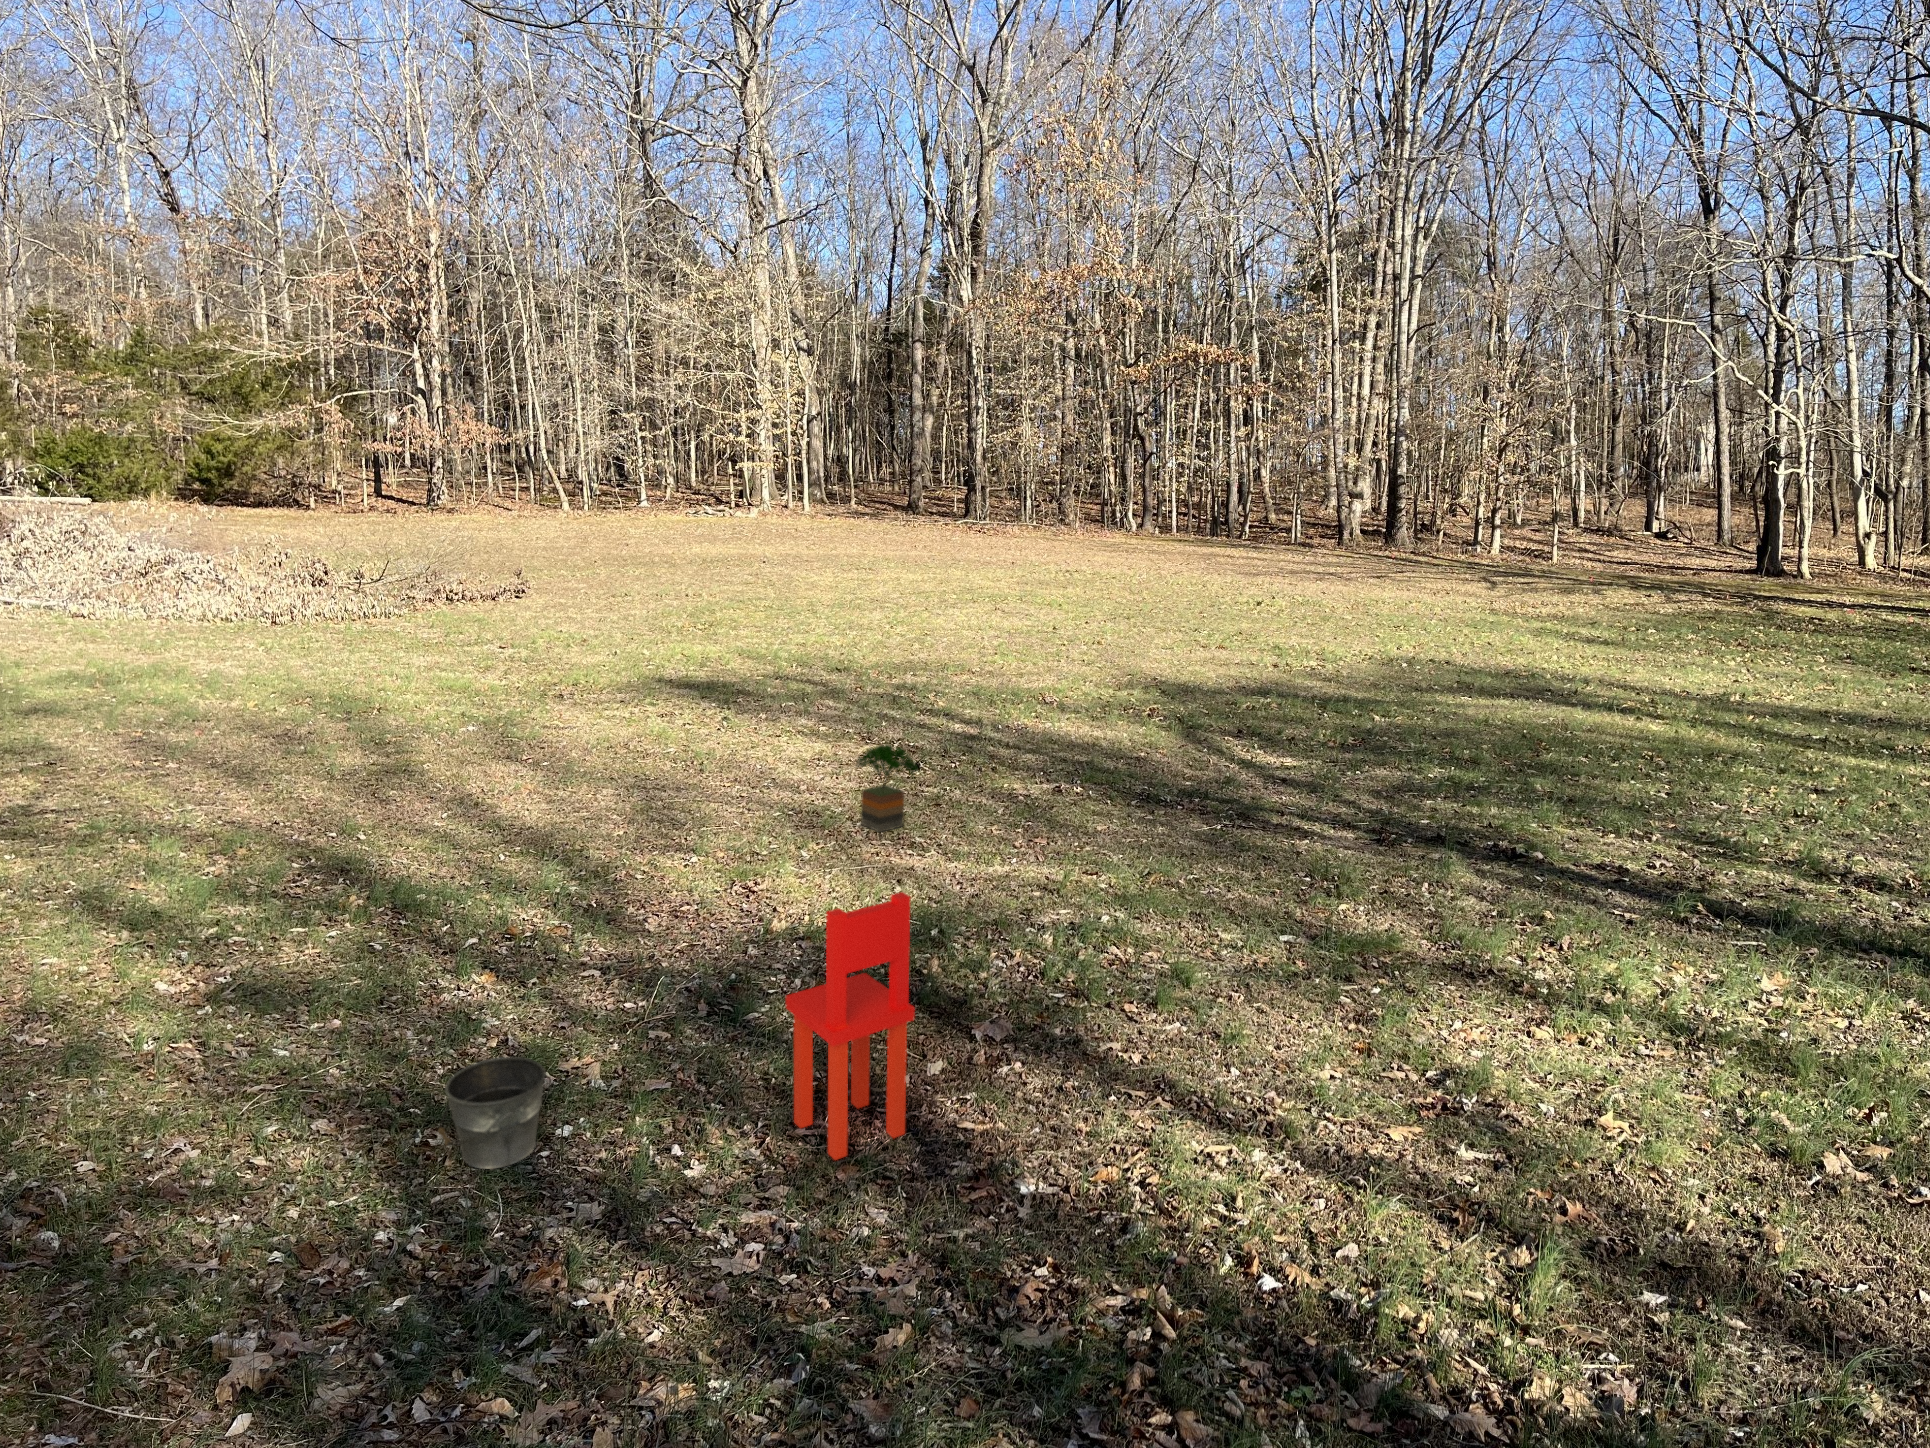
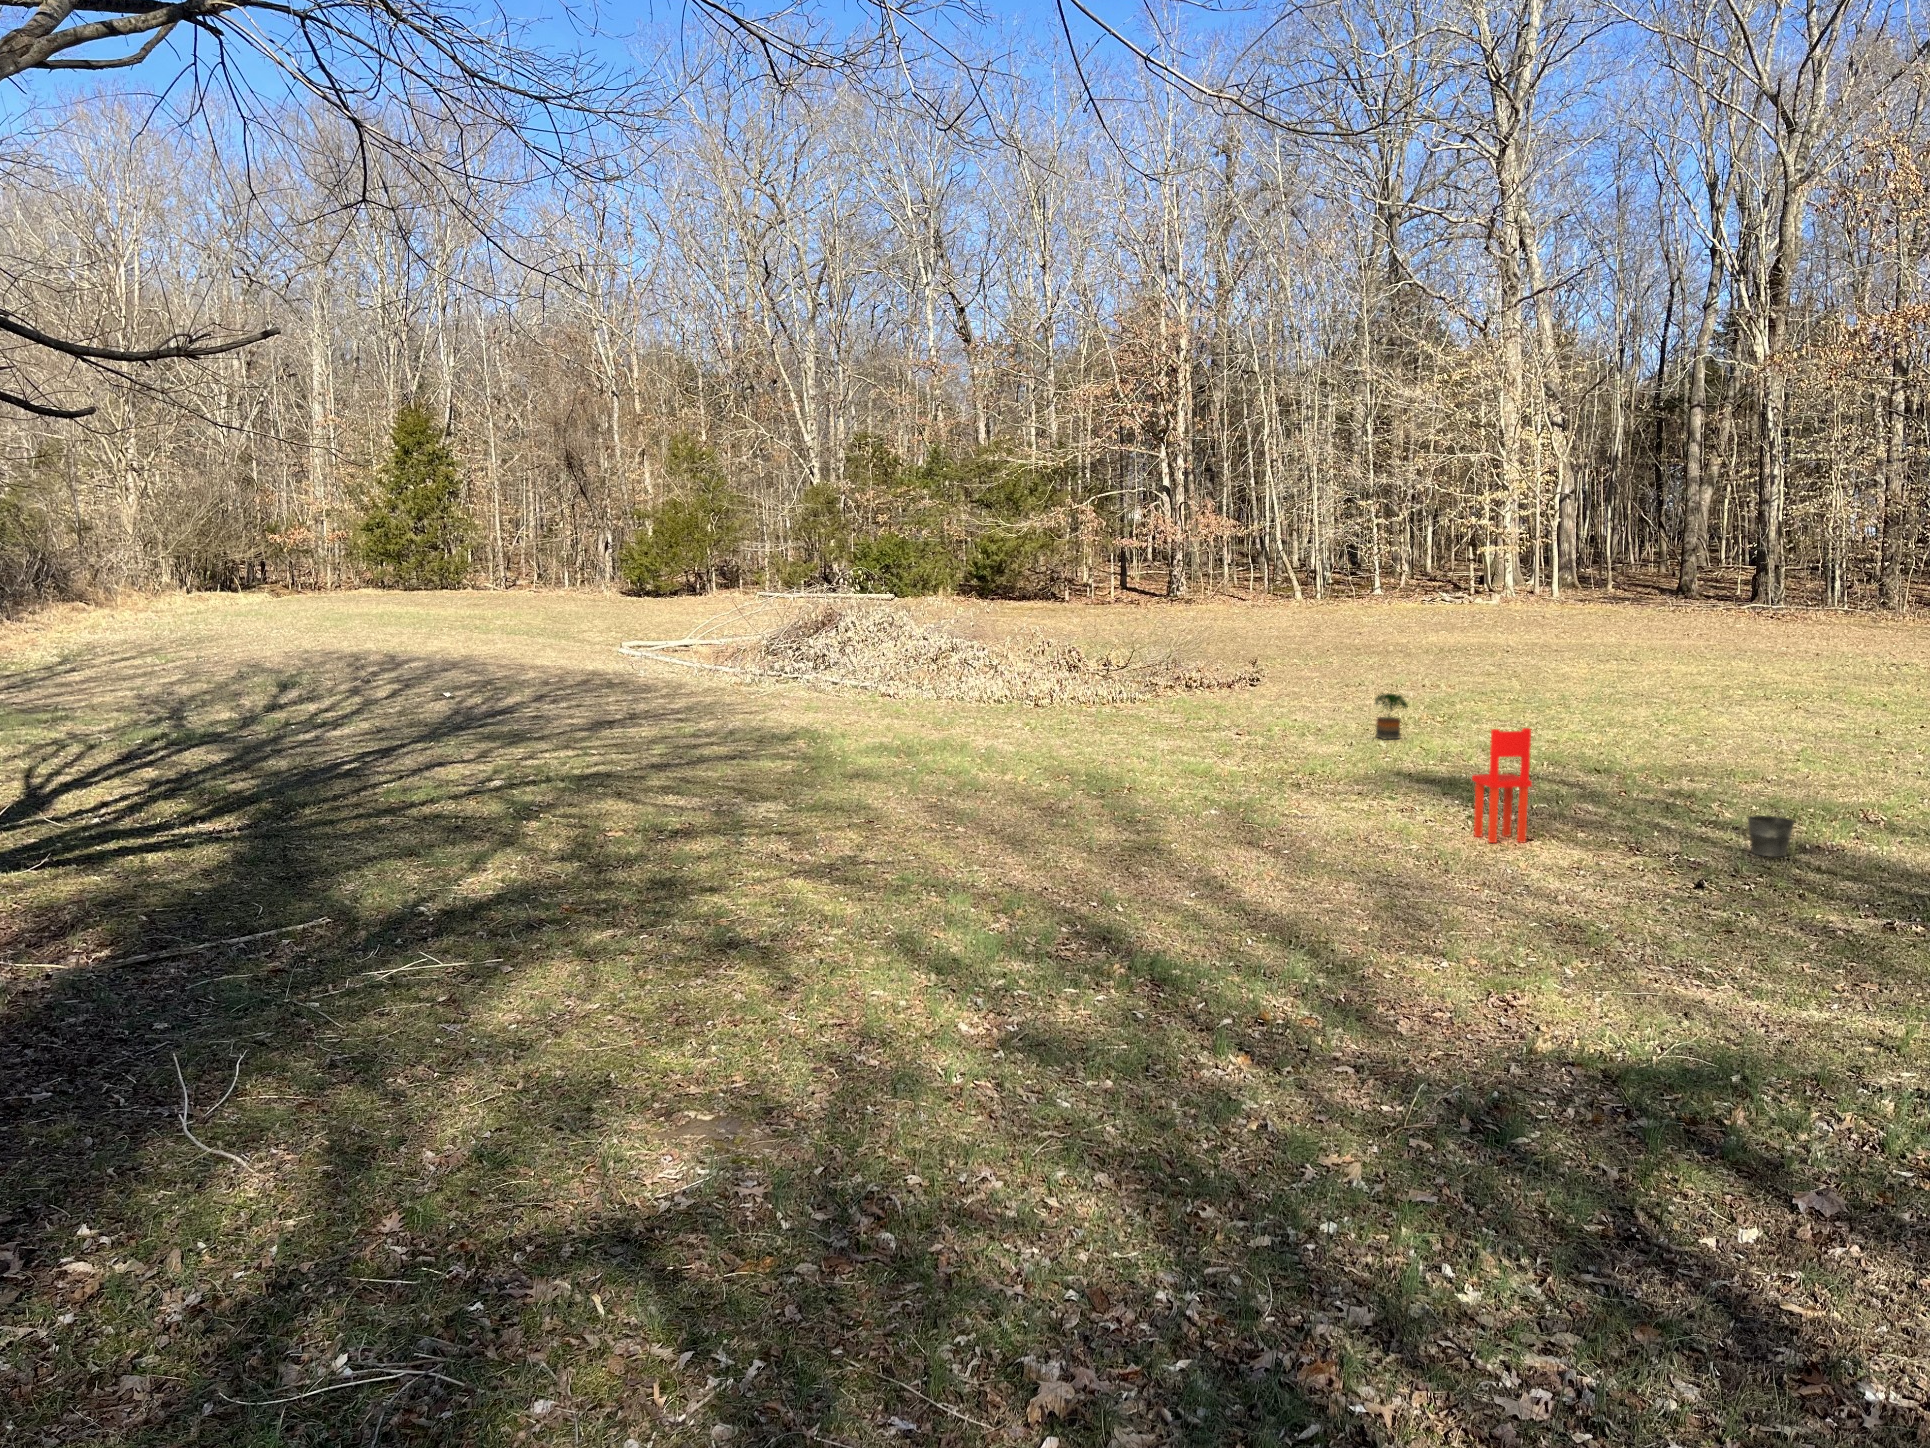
potted tree: present [856,745,918,832] -> present [1375,693,1408,739]
bucket: present [438,1057,546,1169] -> present [1744,815,1794,857]

